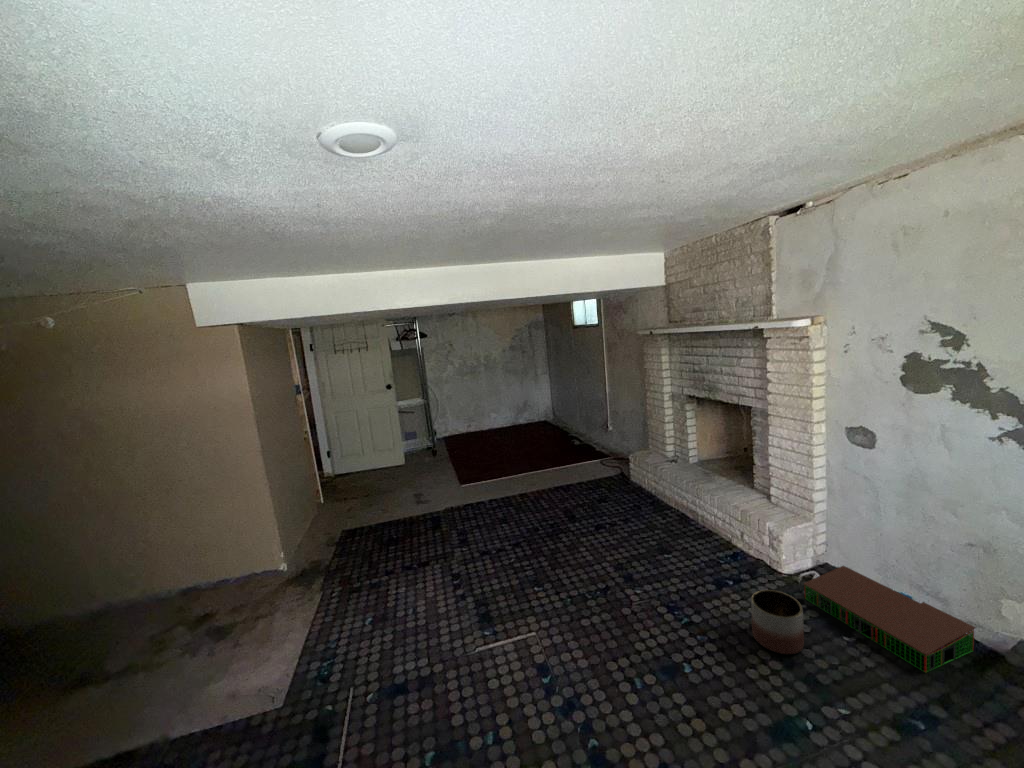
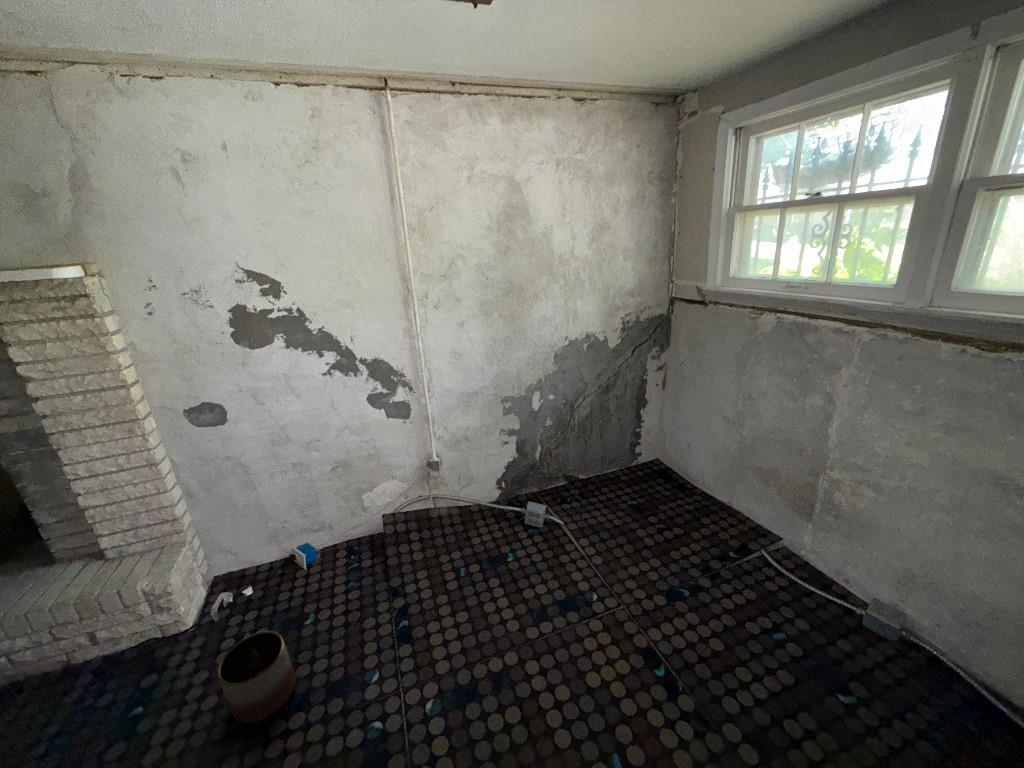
storage bin: present [804,566,975,673] -> none [228,529,365,629]

